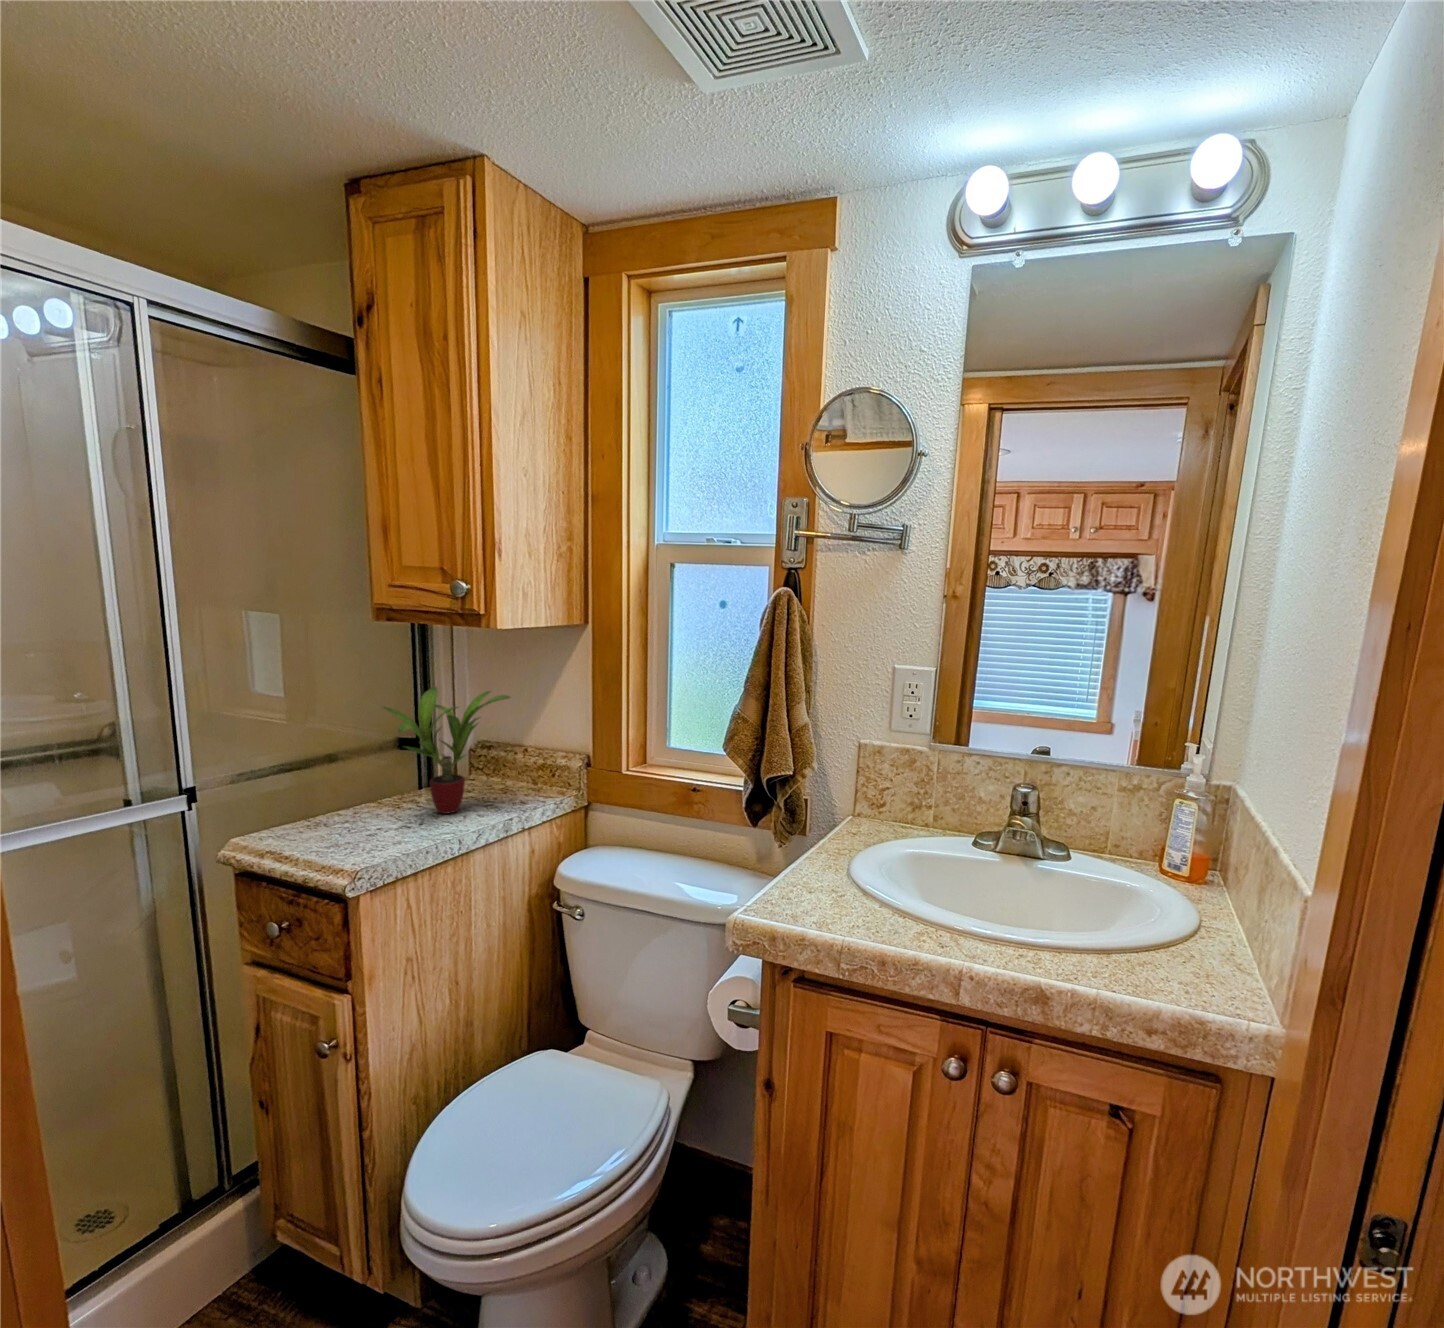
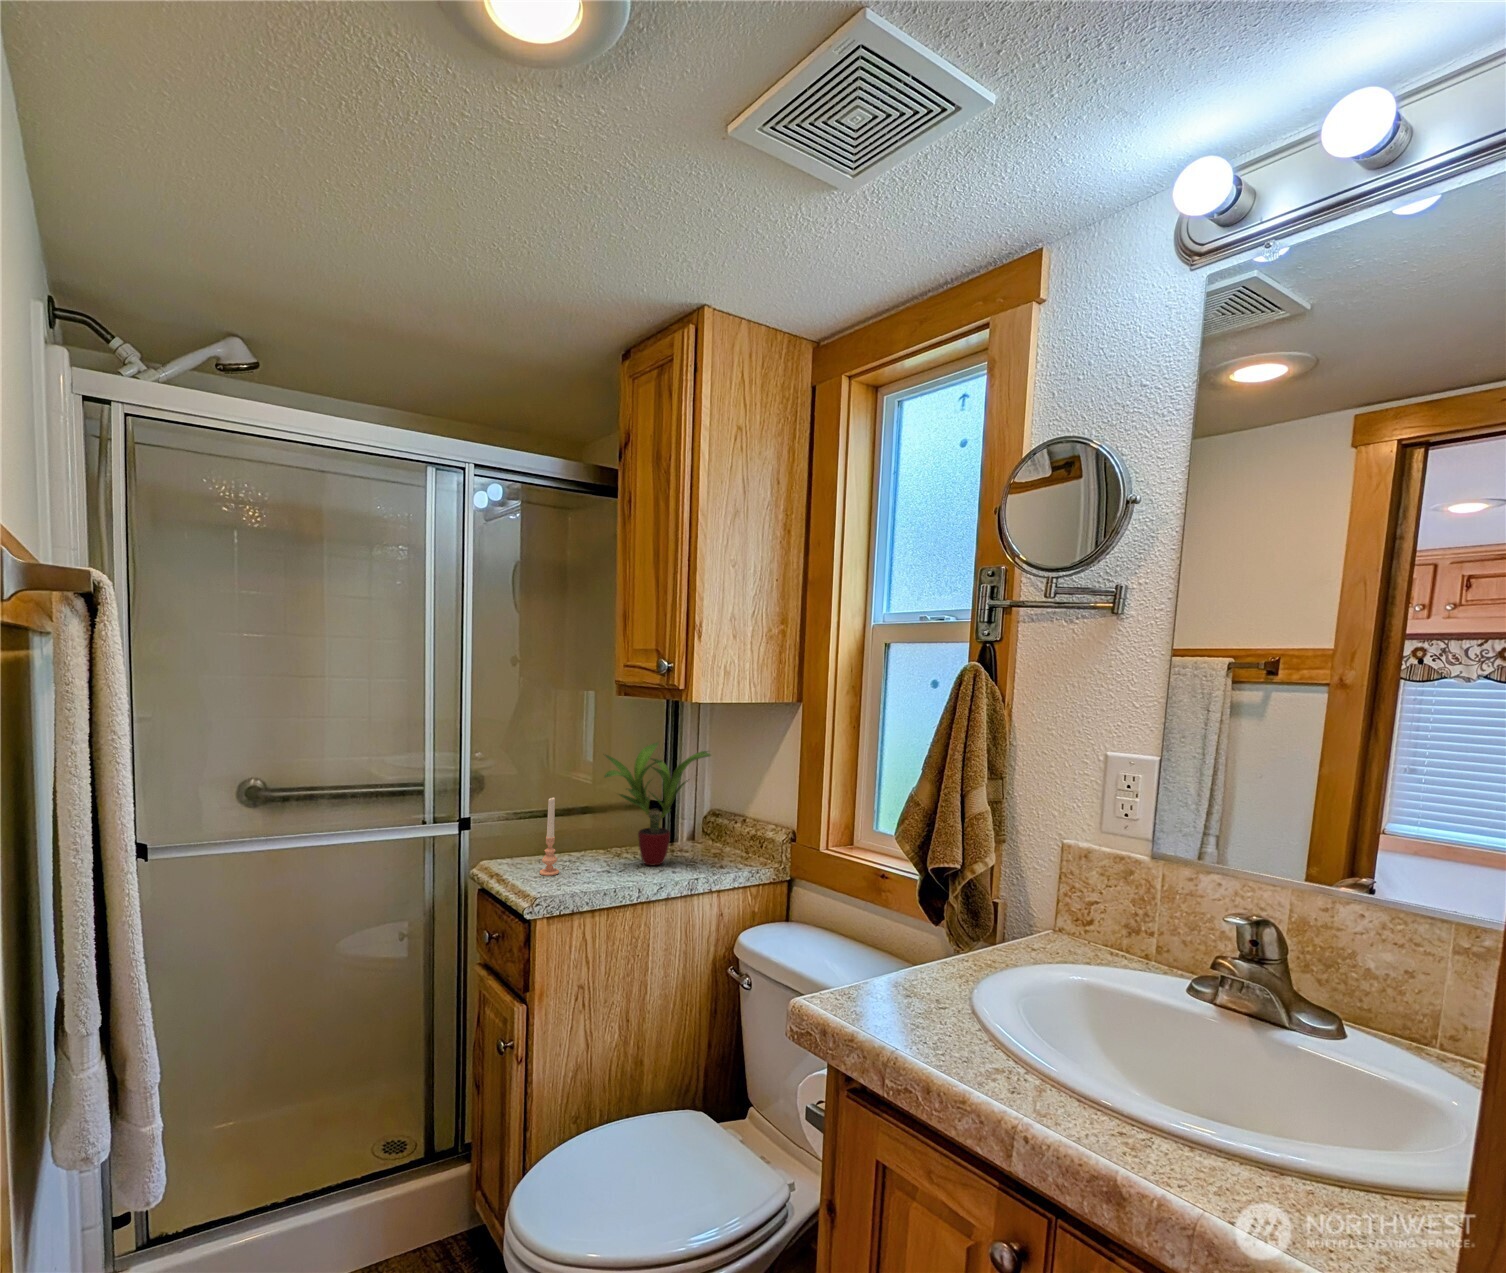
candle: none [332,762,356,847] -> present [540,798,559,876]

